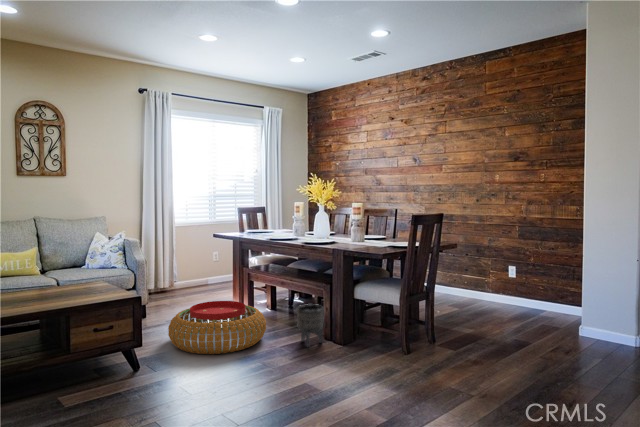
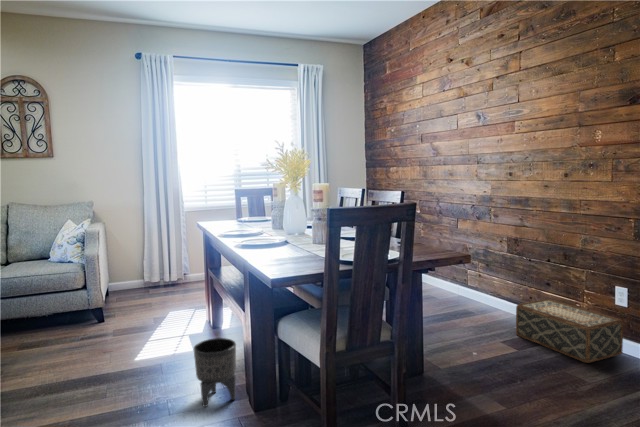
woven basket: none [453,279,514,311] -> present [516,299,623,363]
pouf: present [168,301,266,354] -> none [38,318,182,402]

